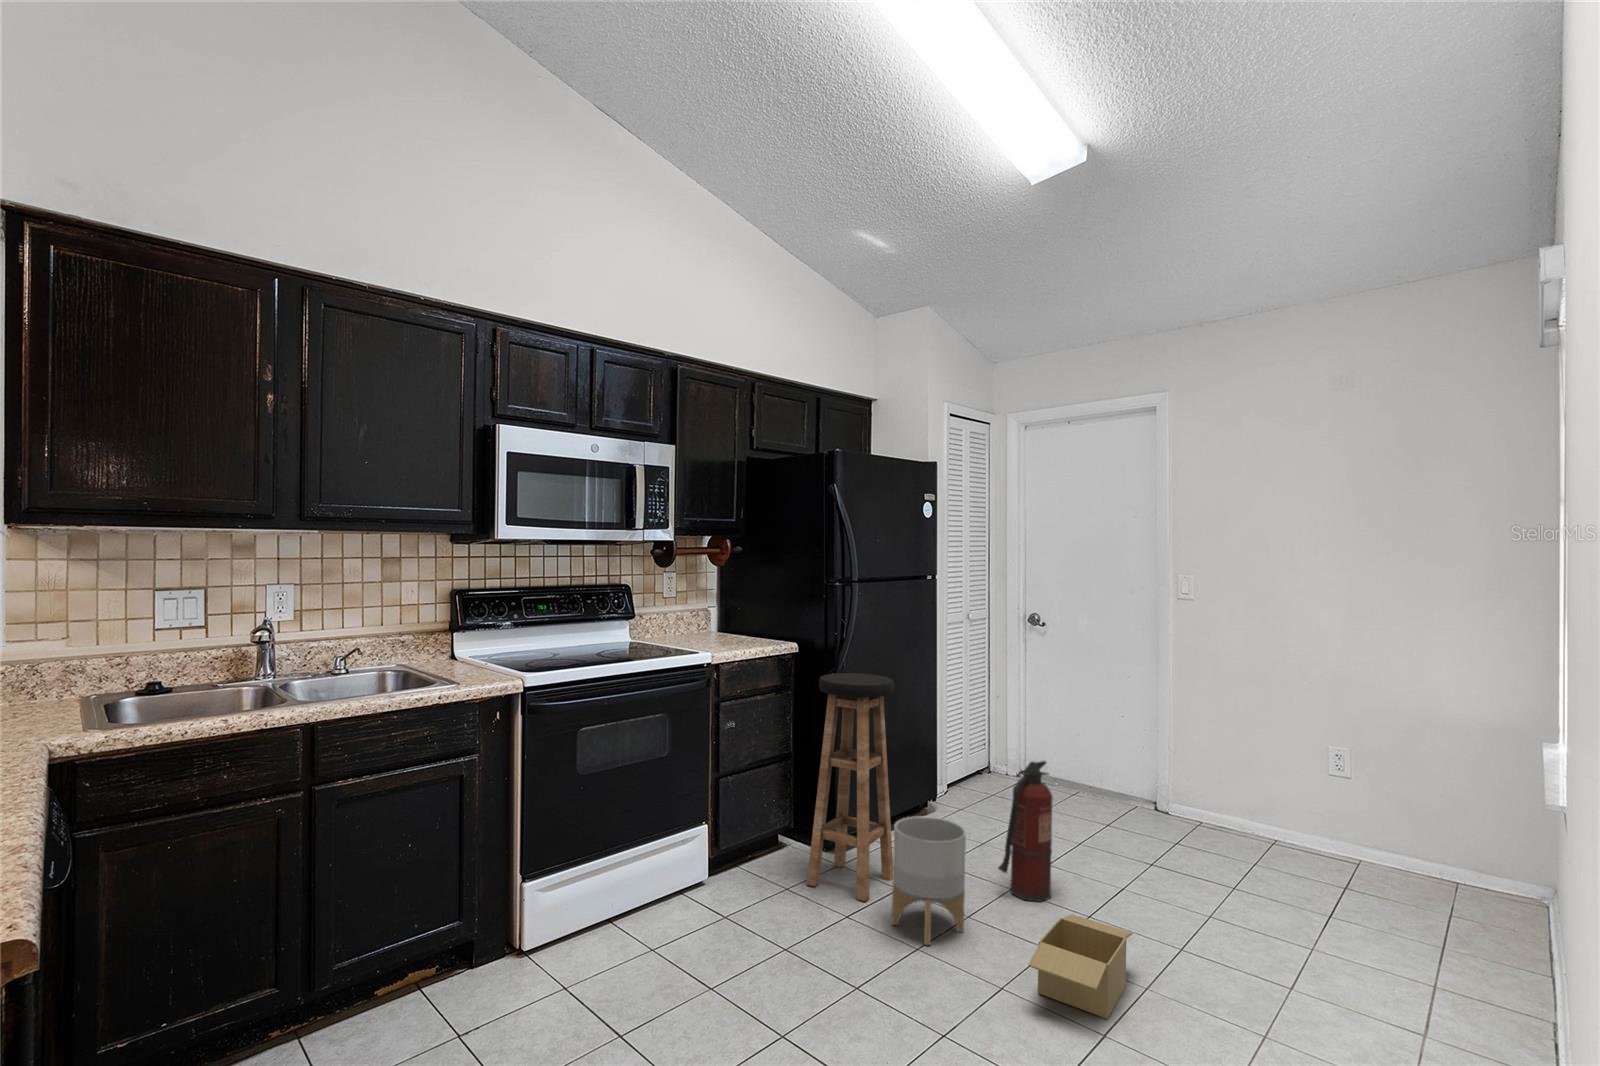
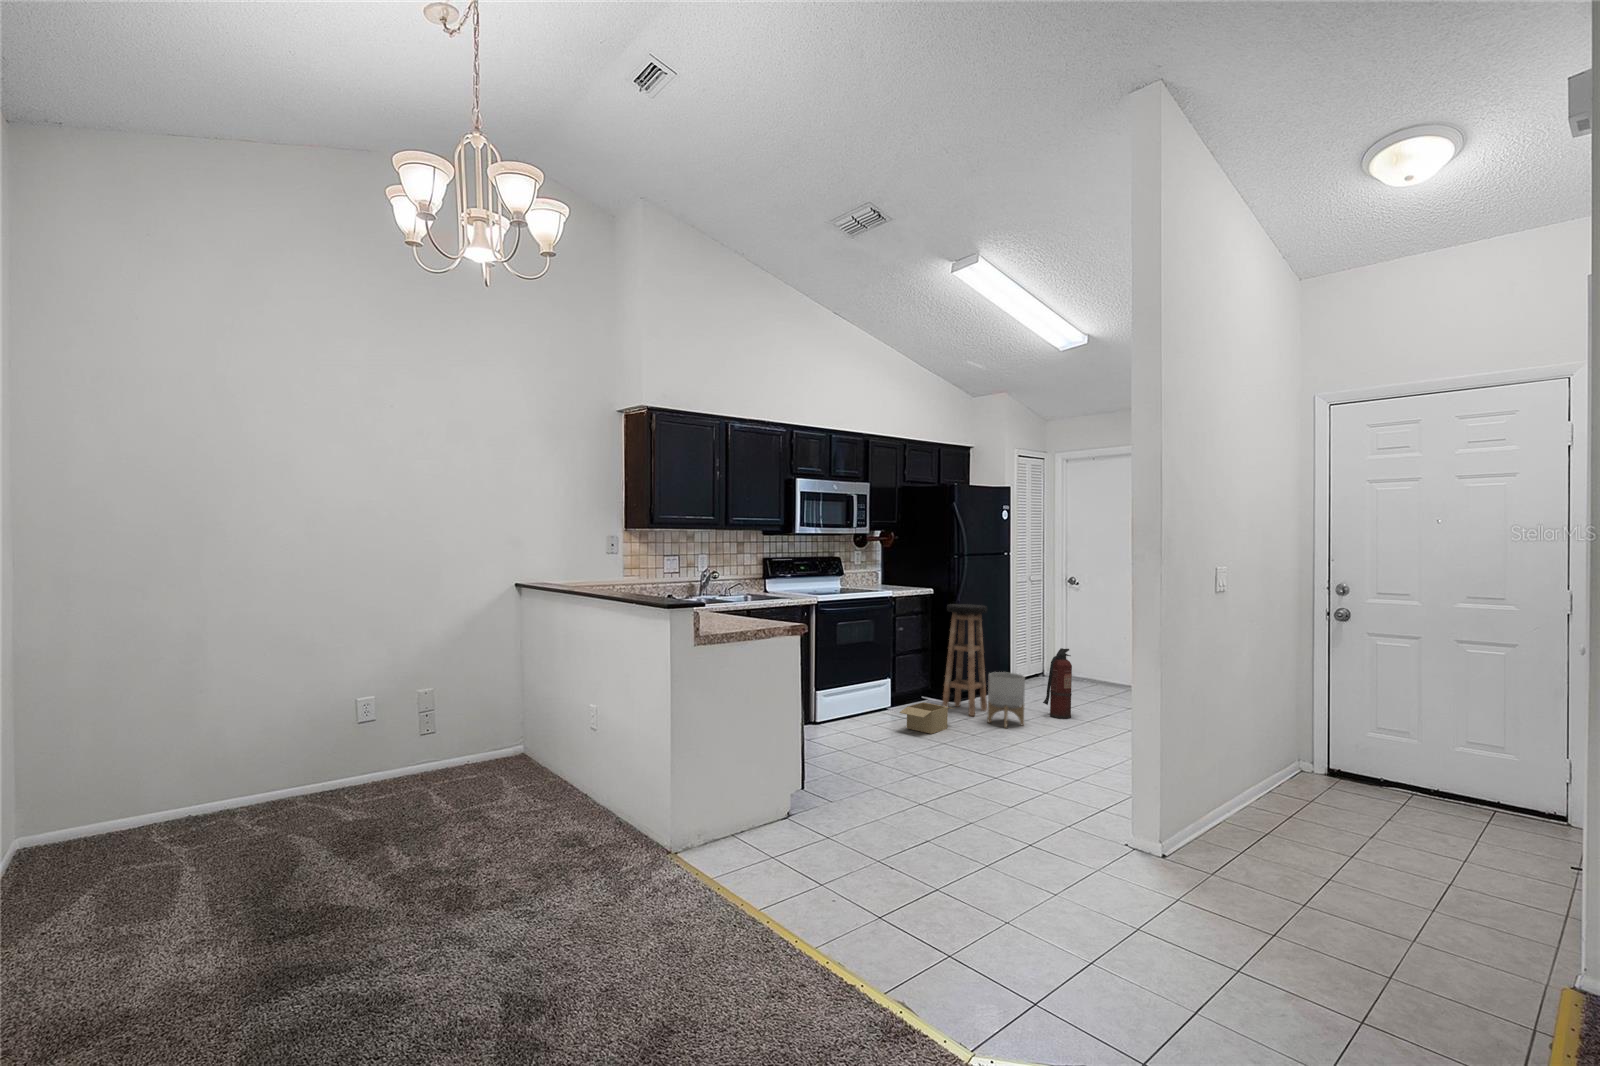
cardboard box: present [1028,914,1133,1019] -> present [899,702,954,734]

